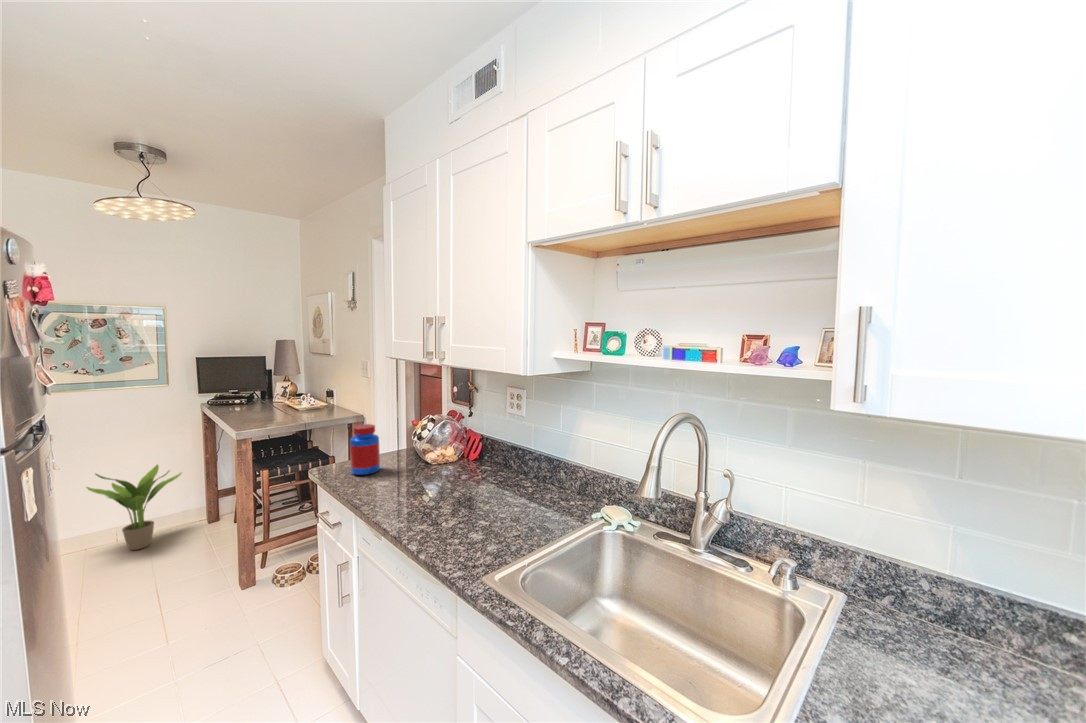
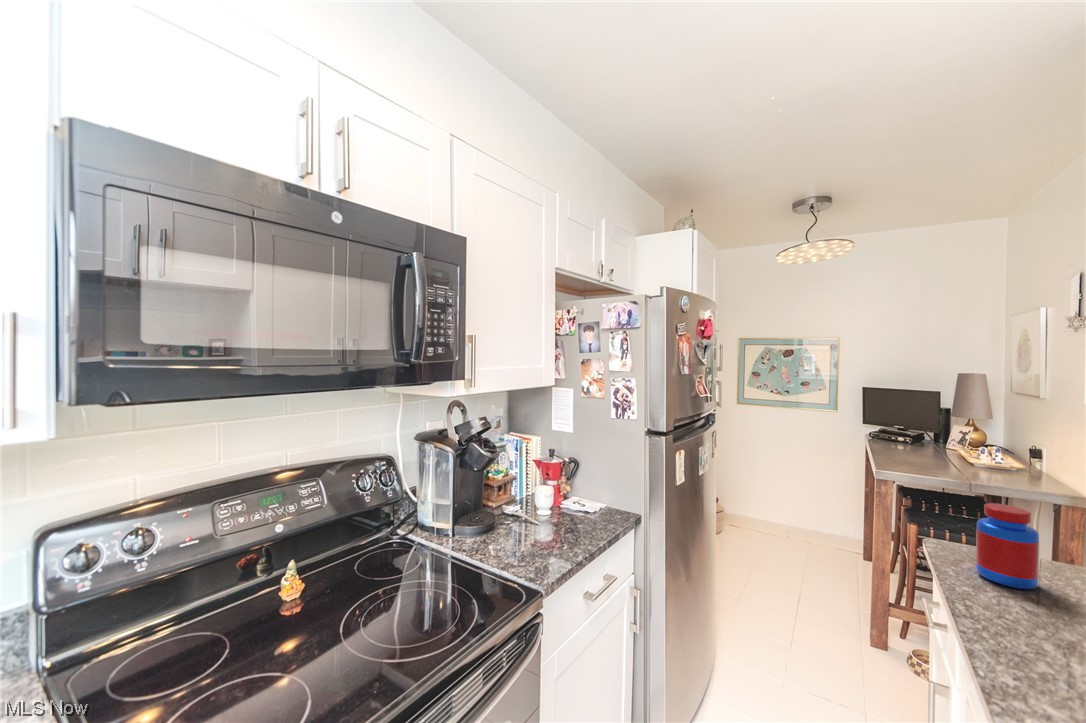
potted plant: present [86,465,181,550] -> none [769,473,841,552]

